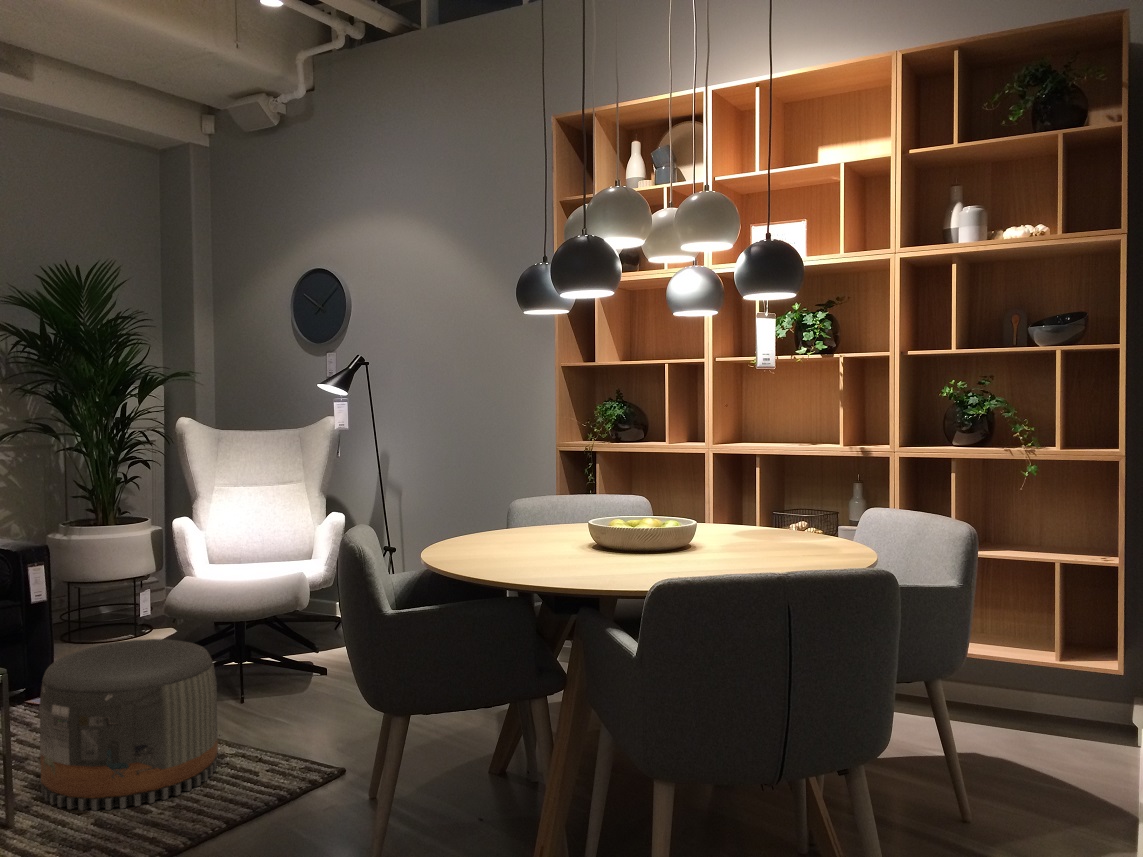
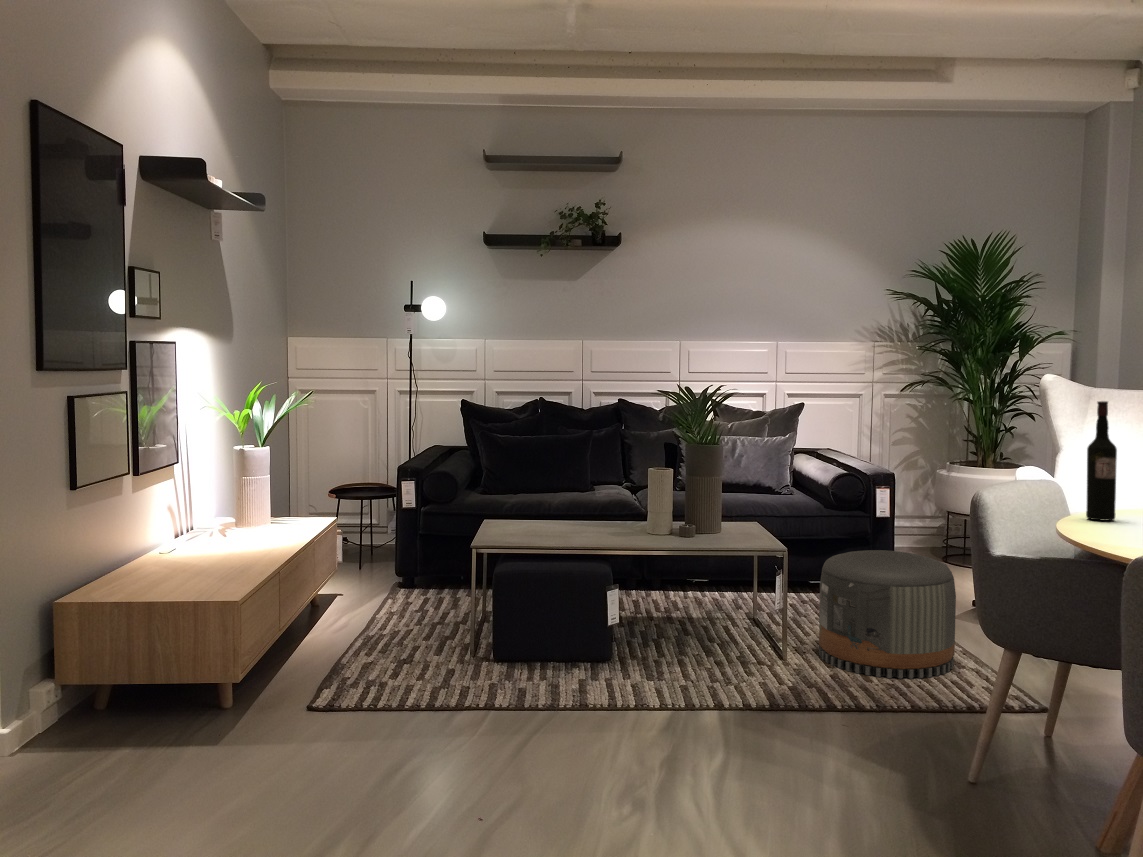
wine bottle: none [469,450,496,568] -> present [1086,401,1117,521]

